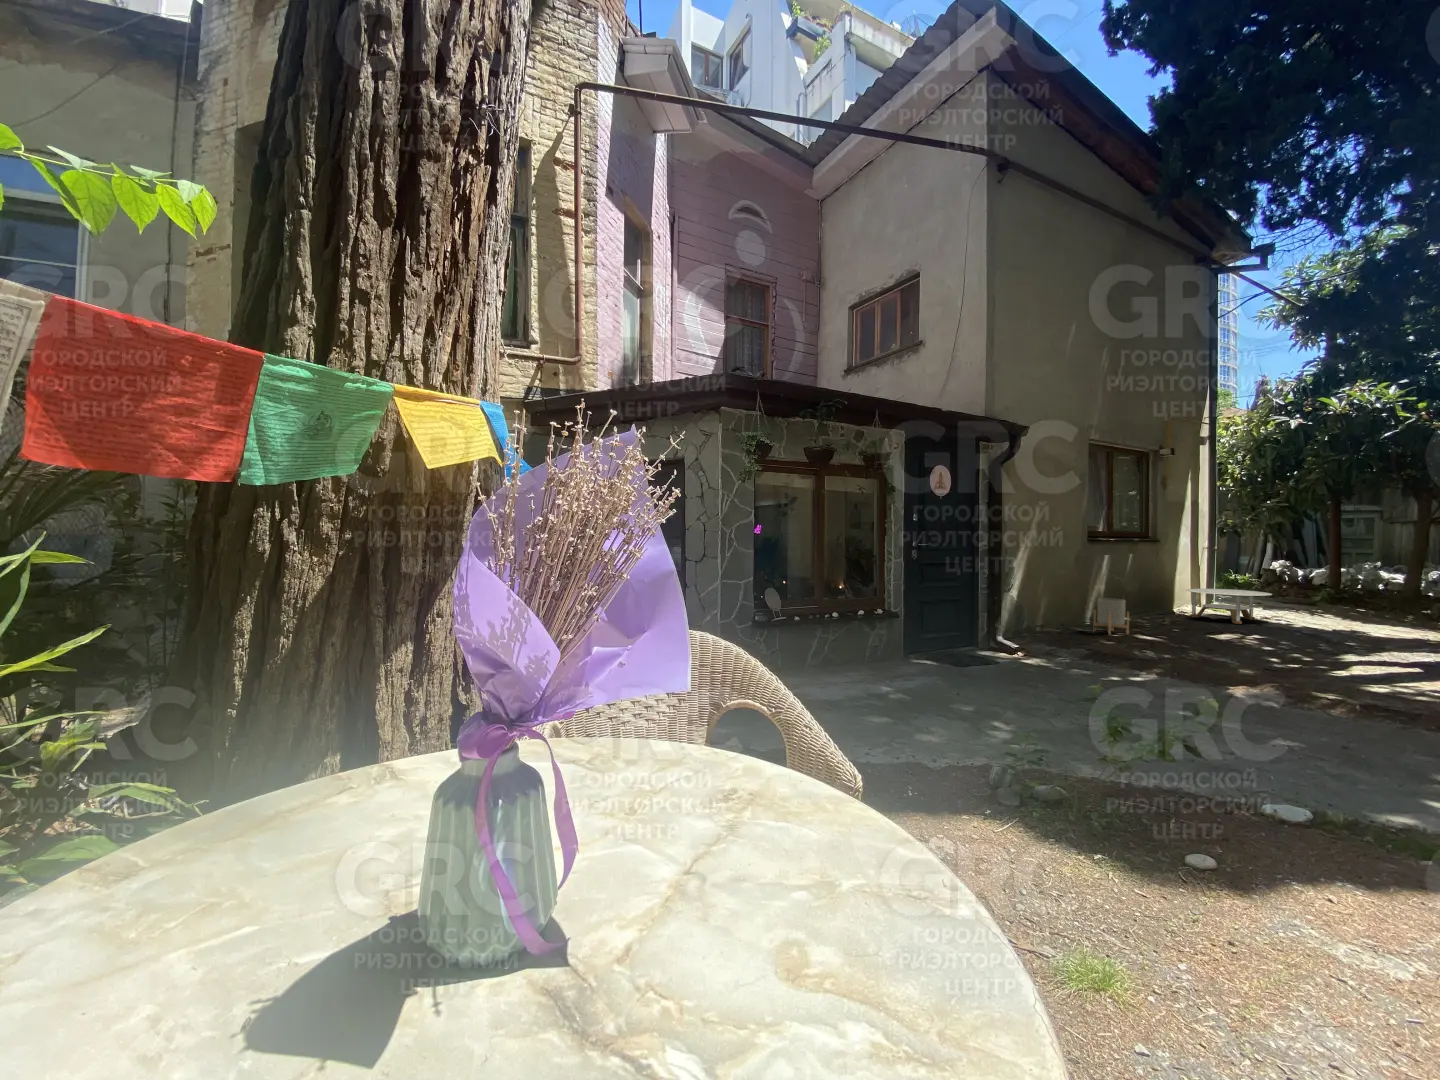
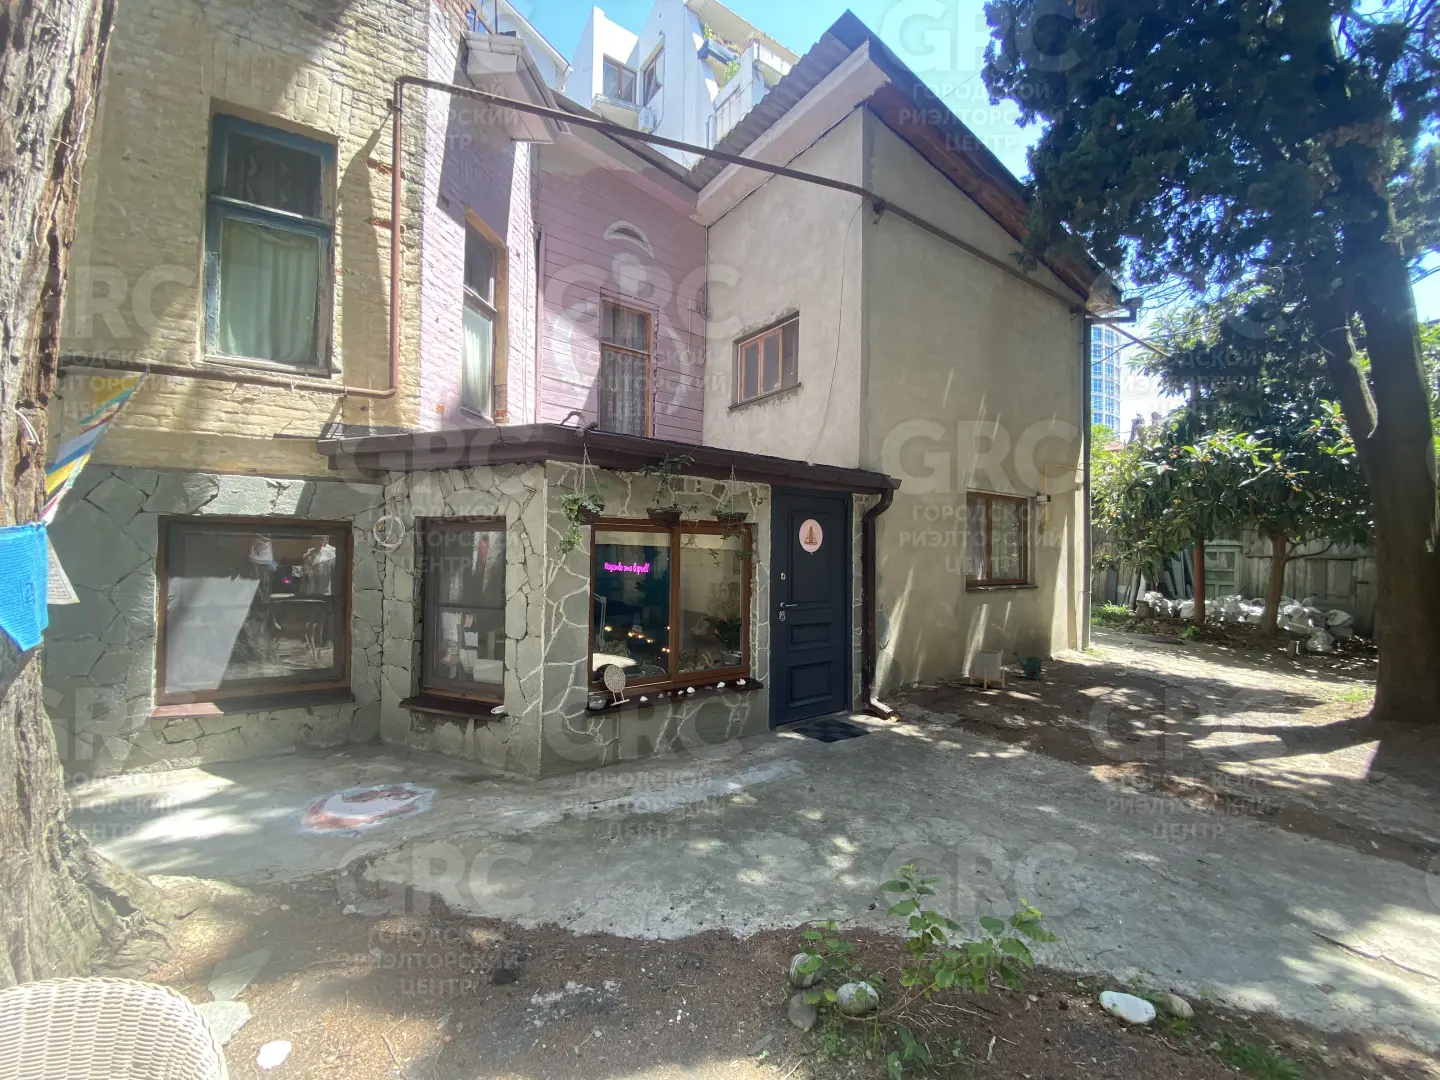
round table: present [1186,589,1272,624] -> none [1062,632,1141,671]
watering can: none [1136,603,1172,629] -> present [1014,652,1042,679]

